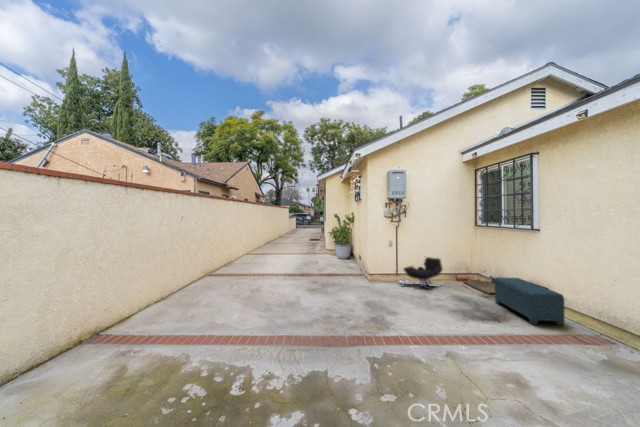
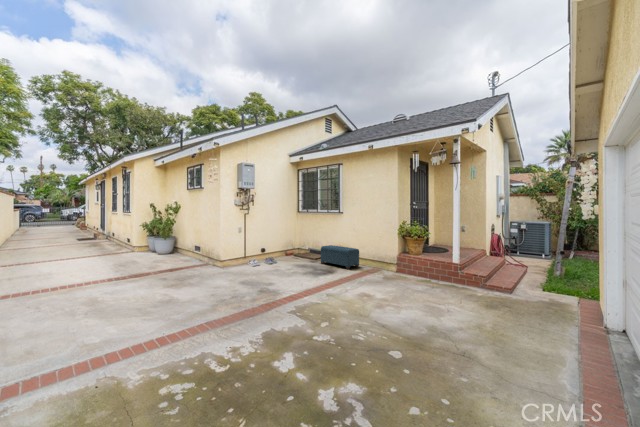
lounge chair: present [404,257,442,286] -> none [253,239,282,266]

